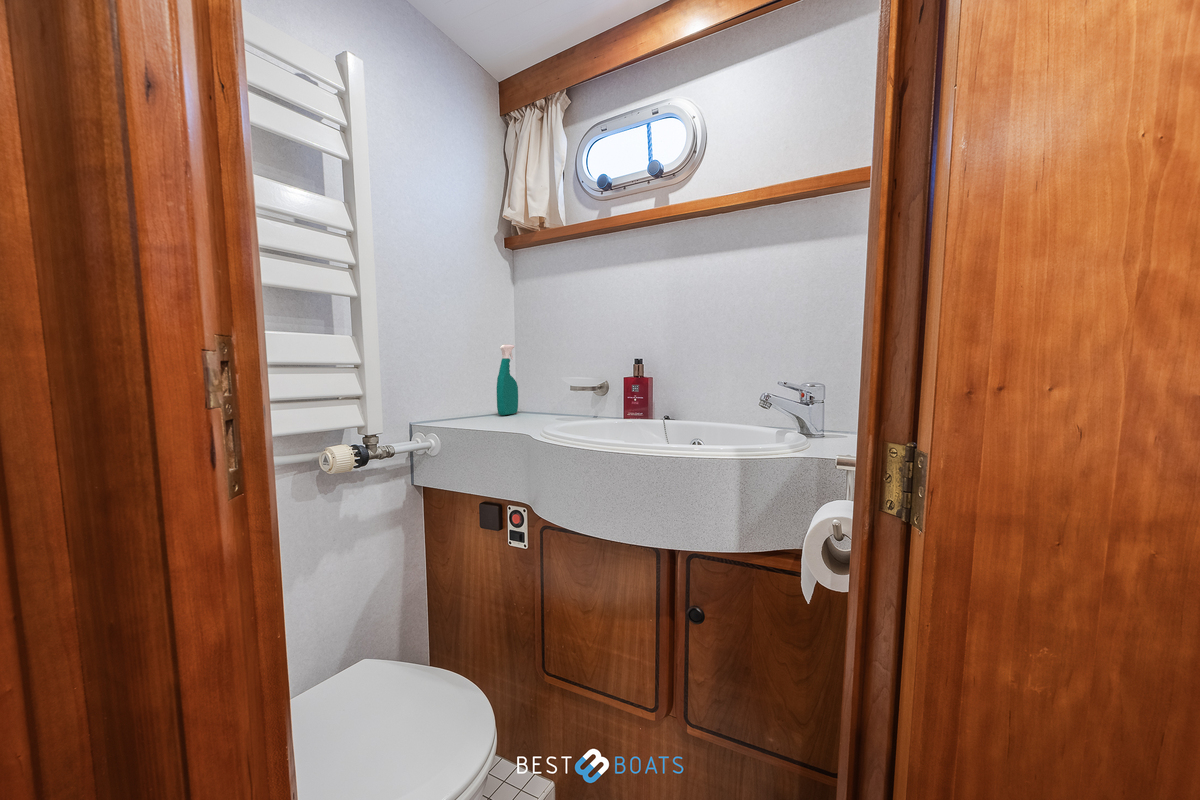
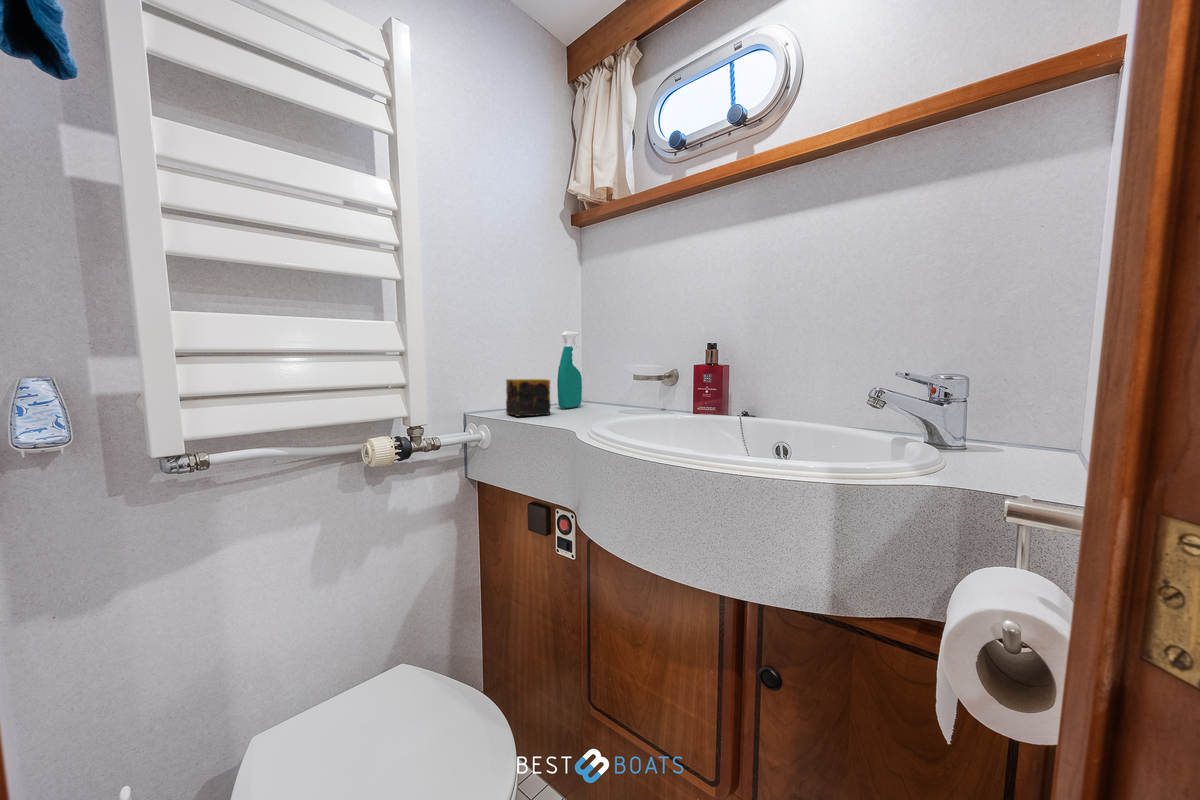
candle: none [451,389,495,423] -> present [506,379,551,416]

